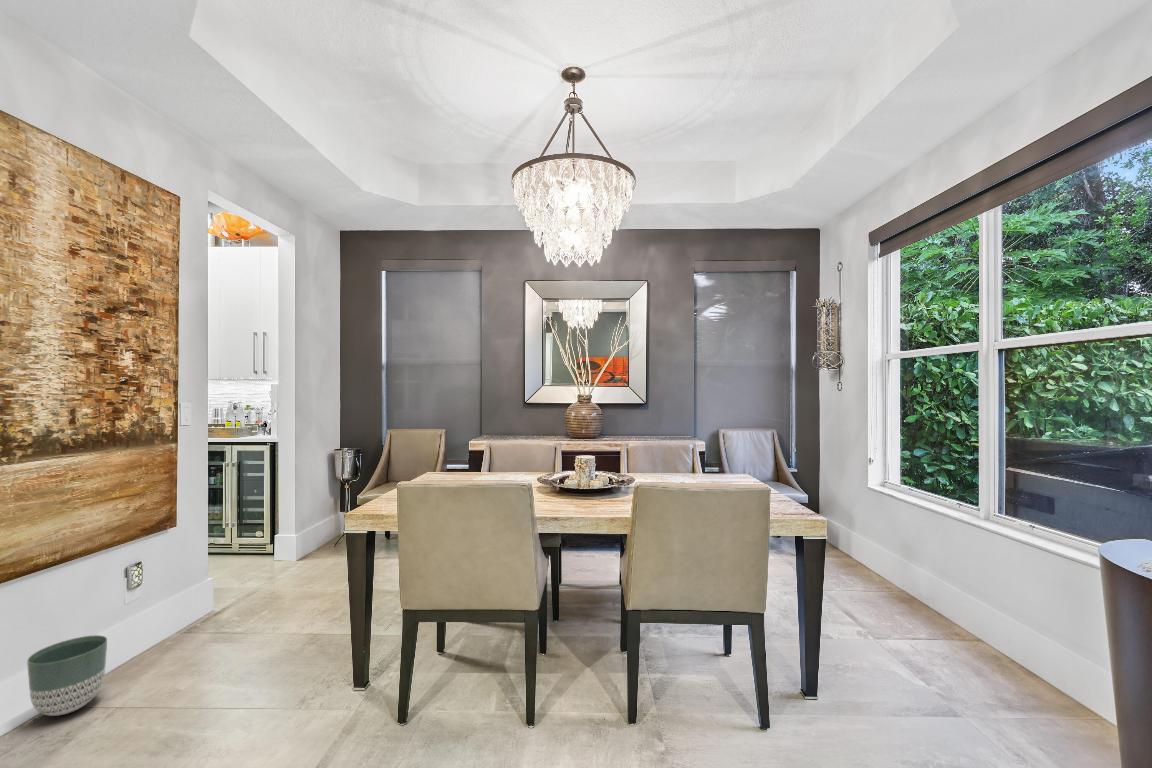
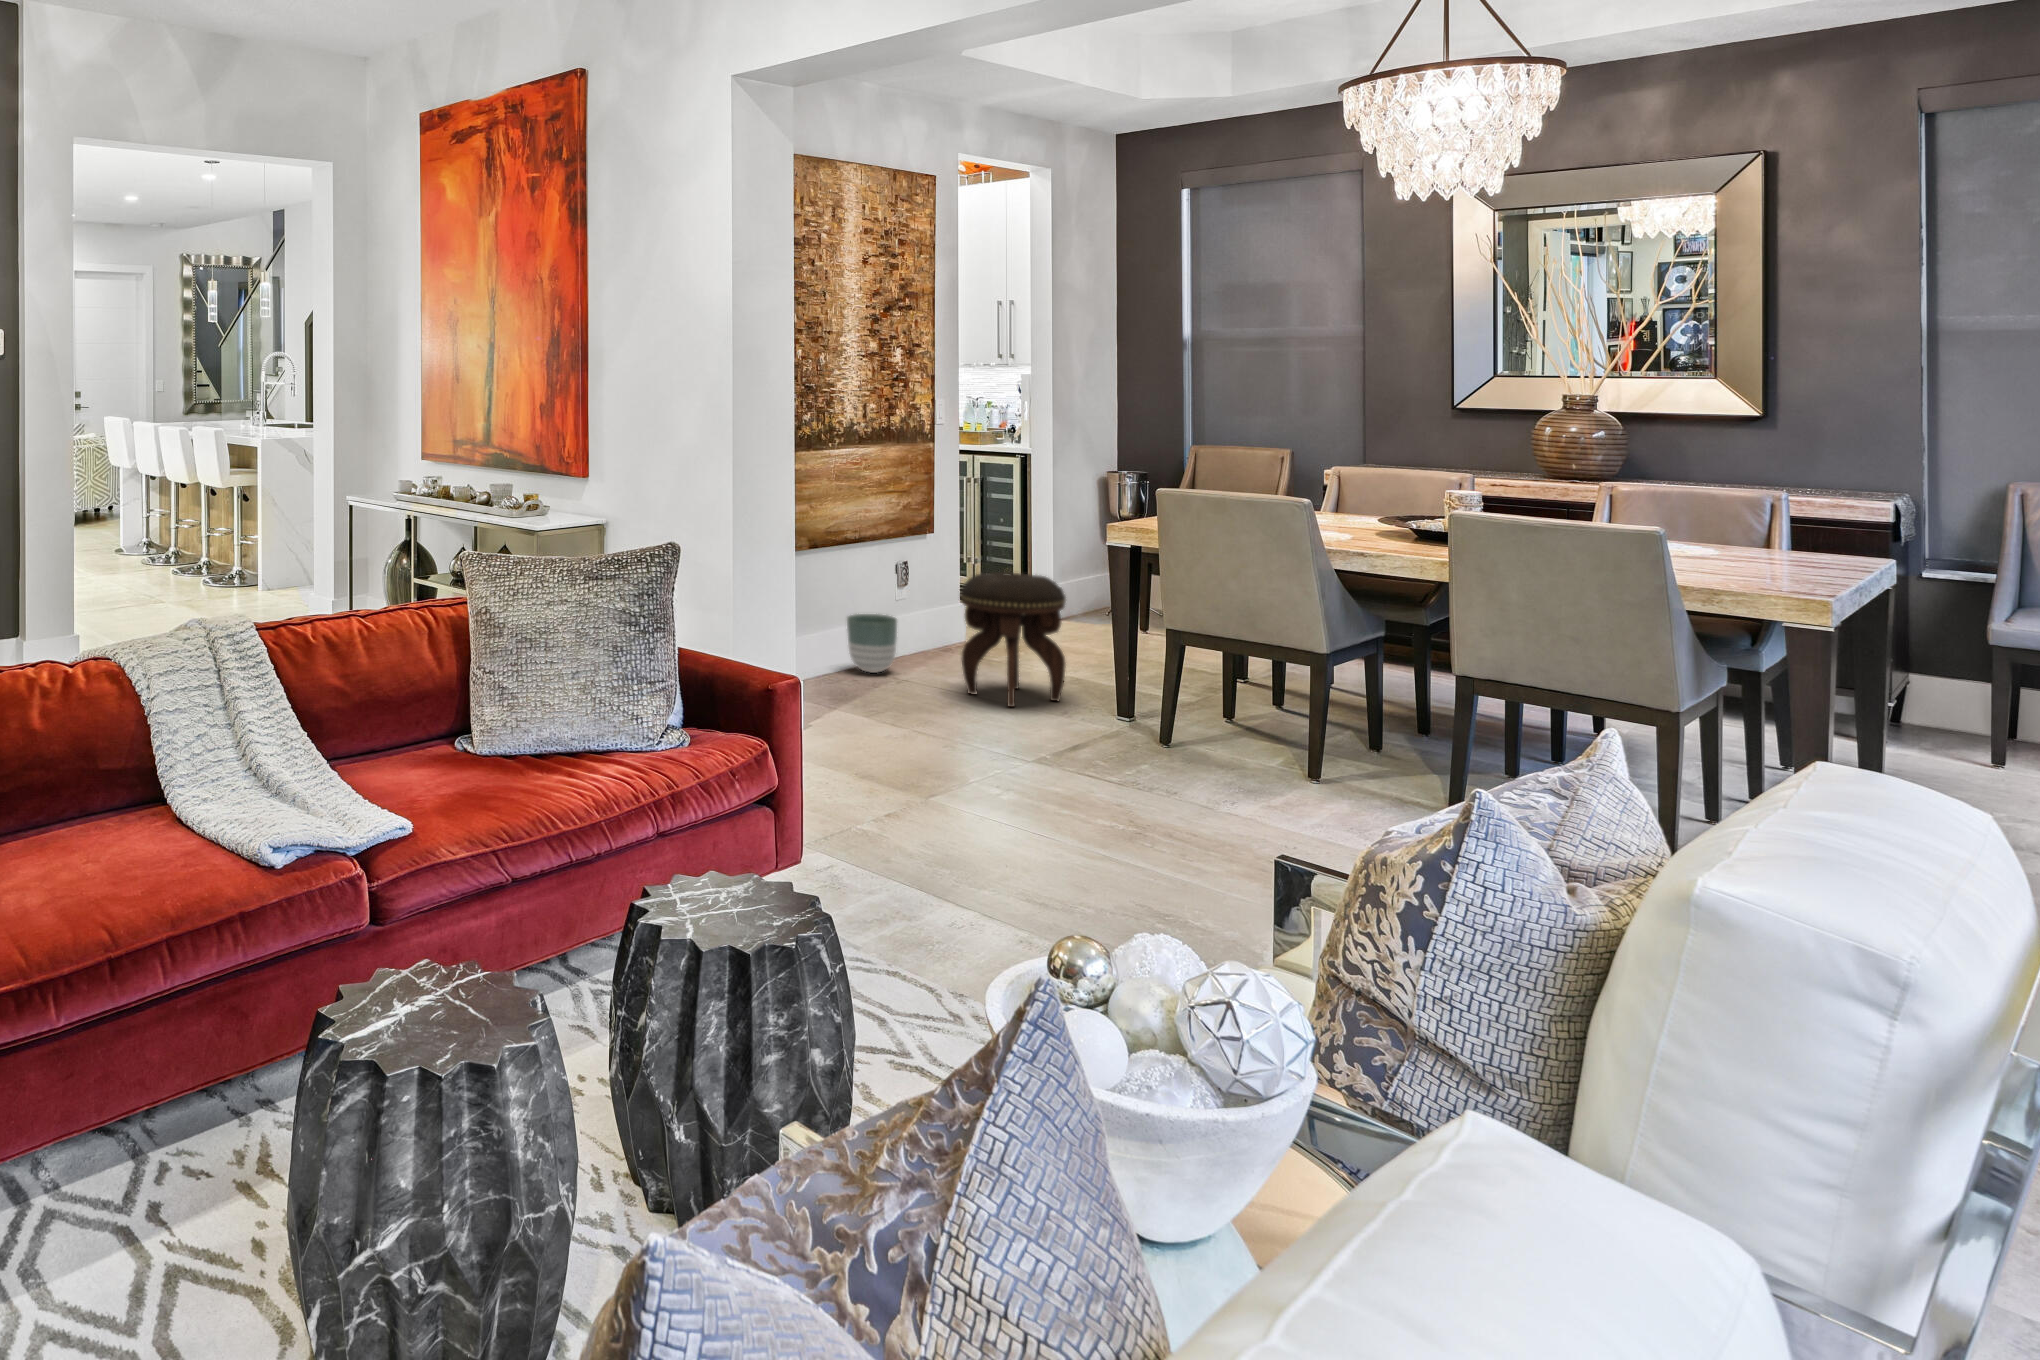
footstool: none [180,565,301,724] -> present [960,572,1066,707]

